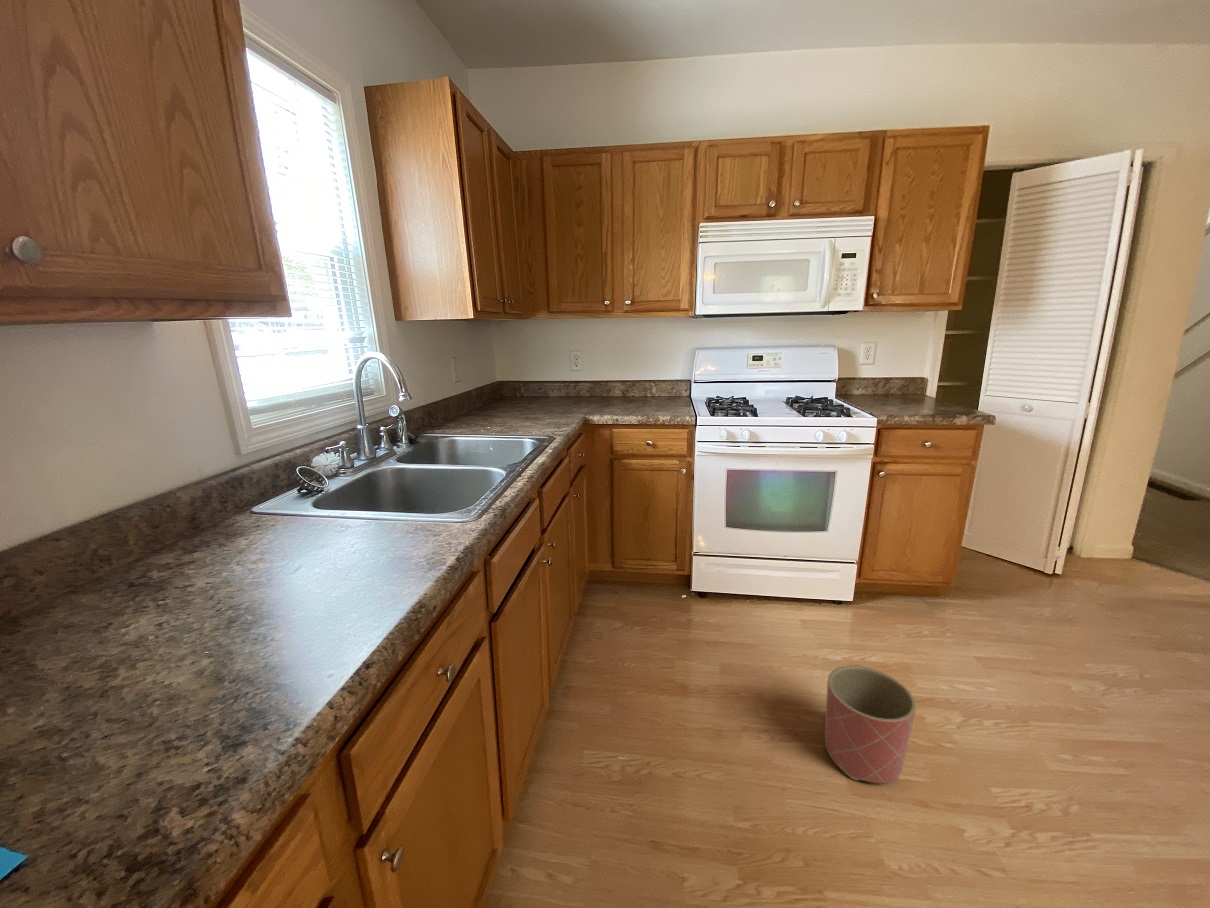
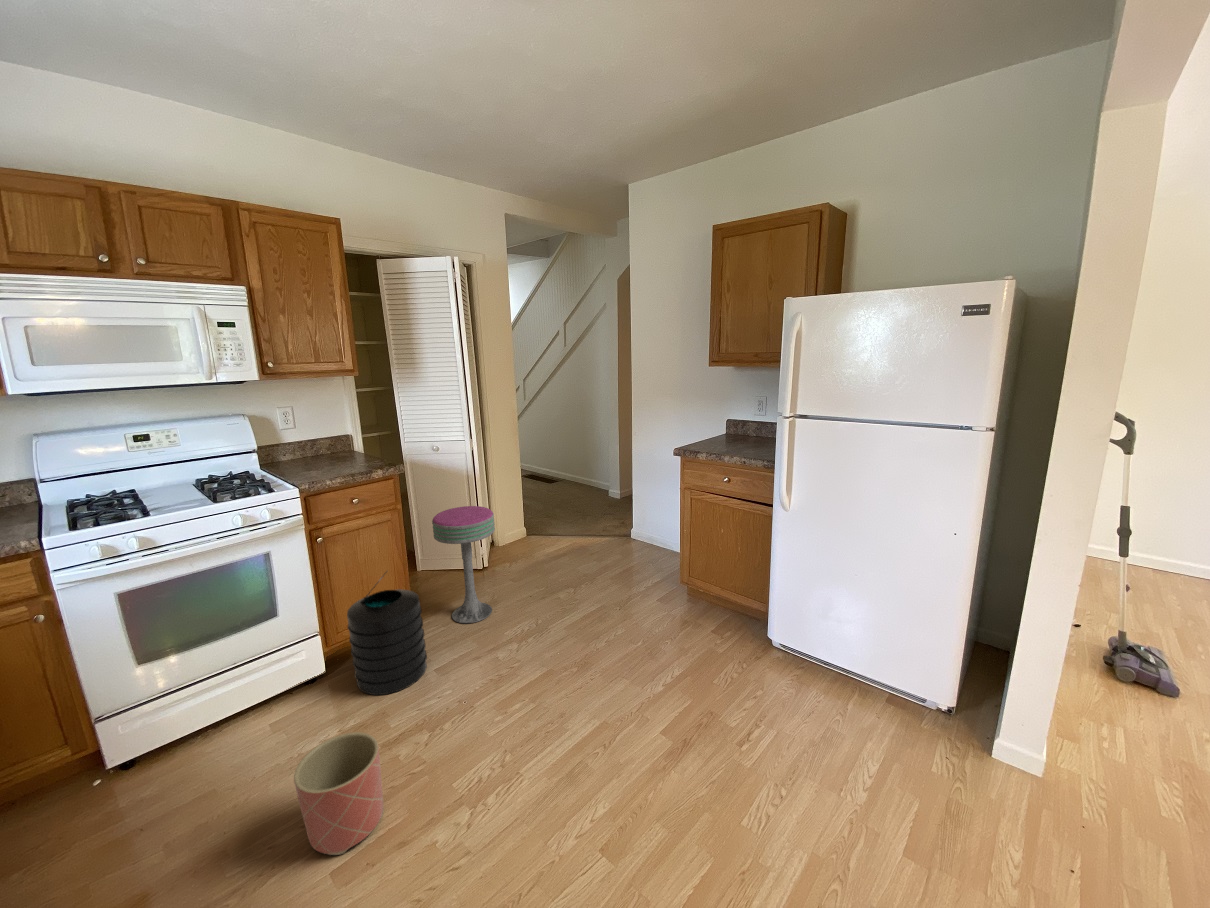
bar stool: none [1007,485,1127,641] -> present [432,506,495,623]
trash can: none [881,529,981,665] -> present [347,573,427,695]

